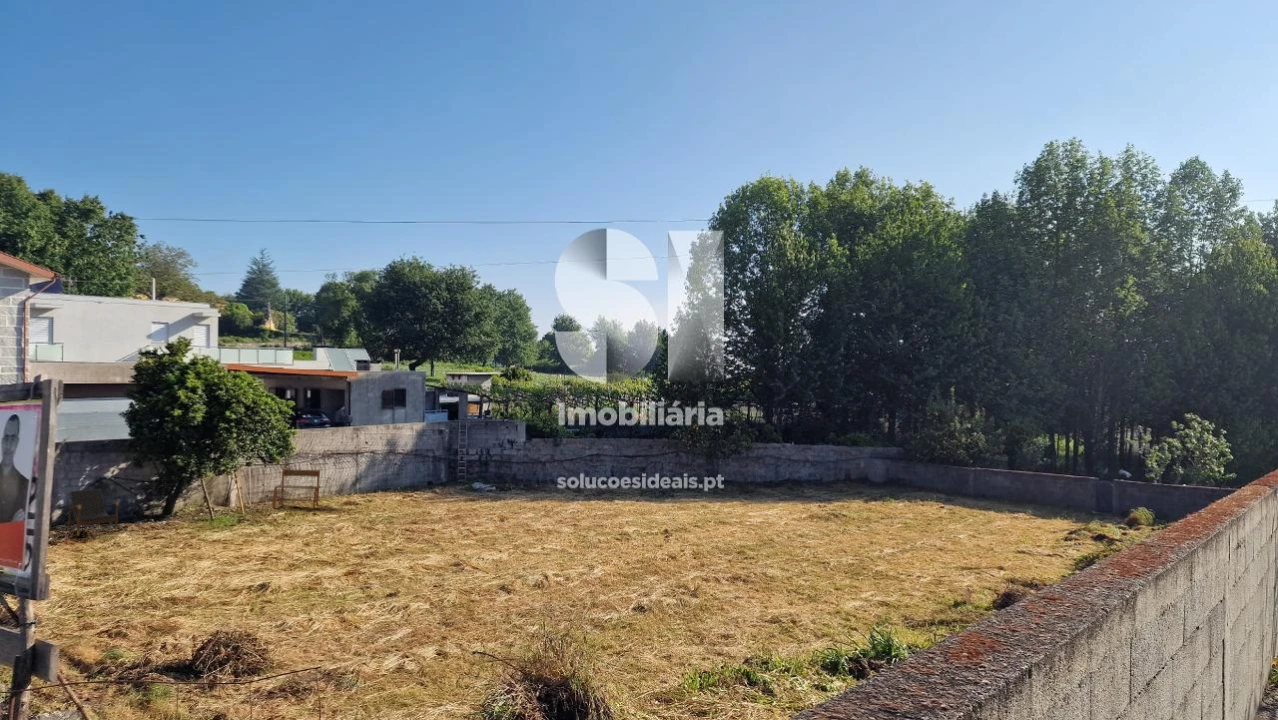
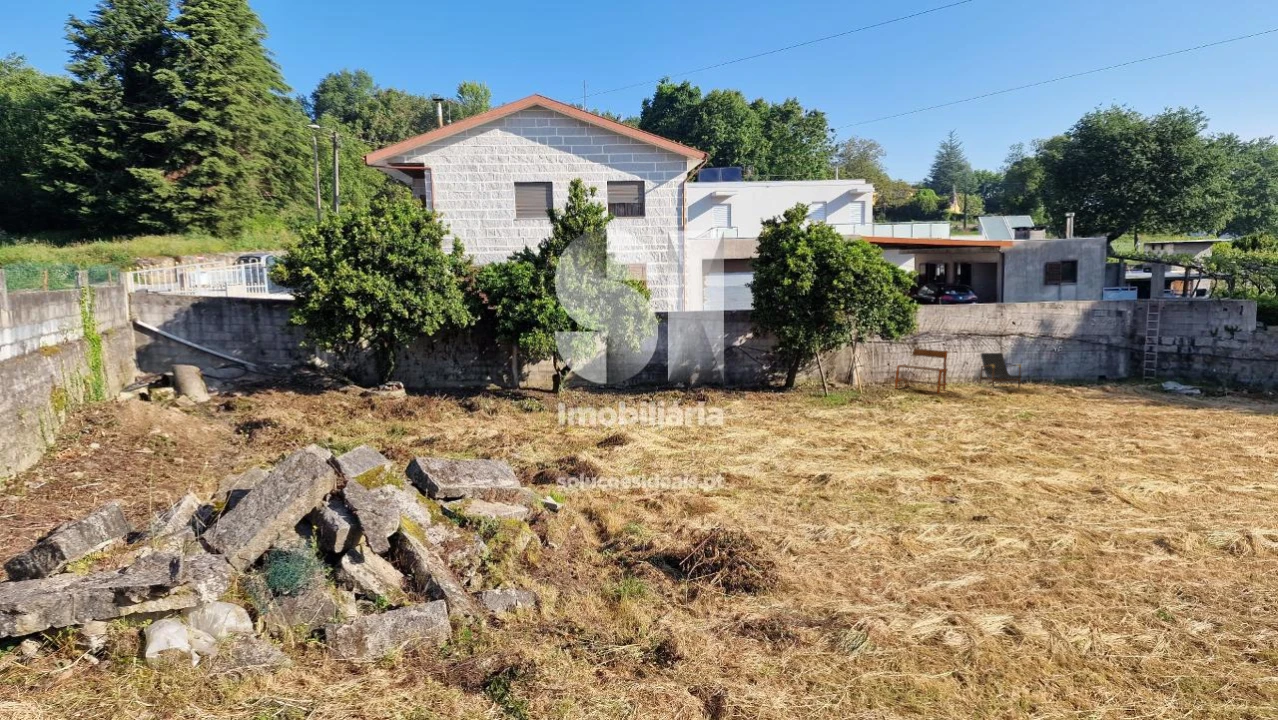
lounge chair: present [67,489,119,535] -> present [979,353,1022,389]

